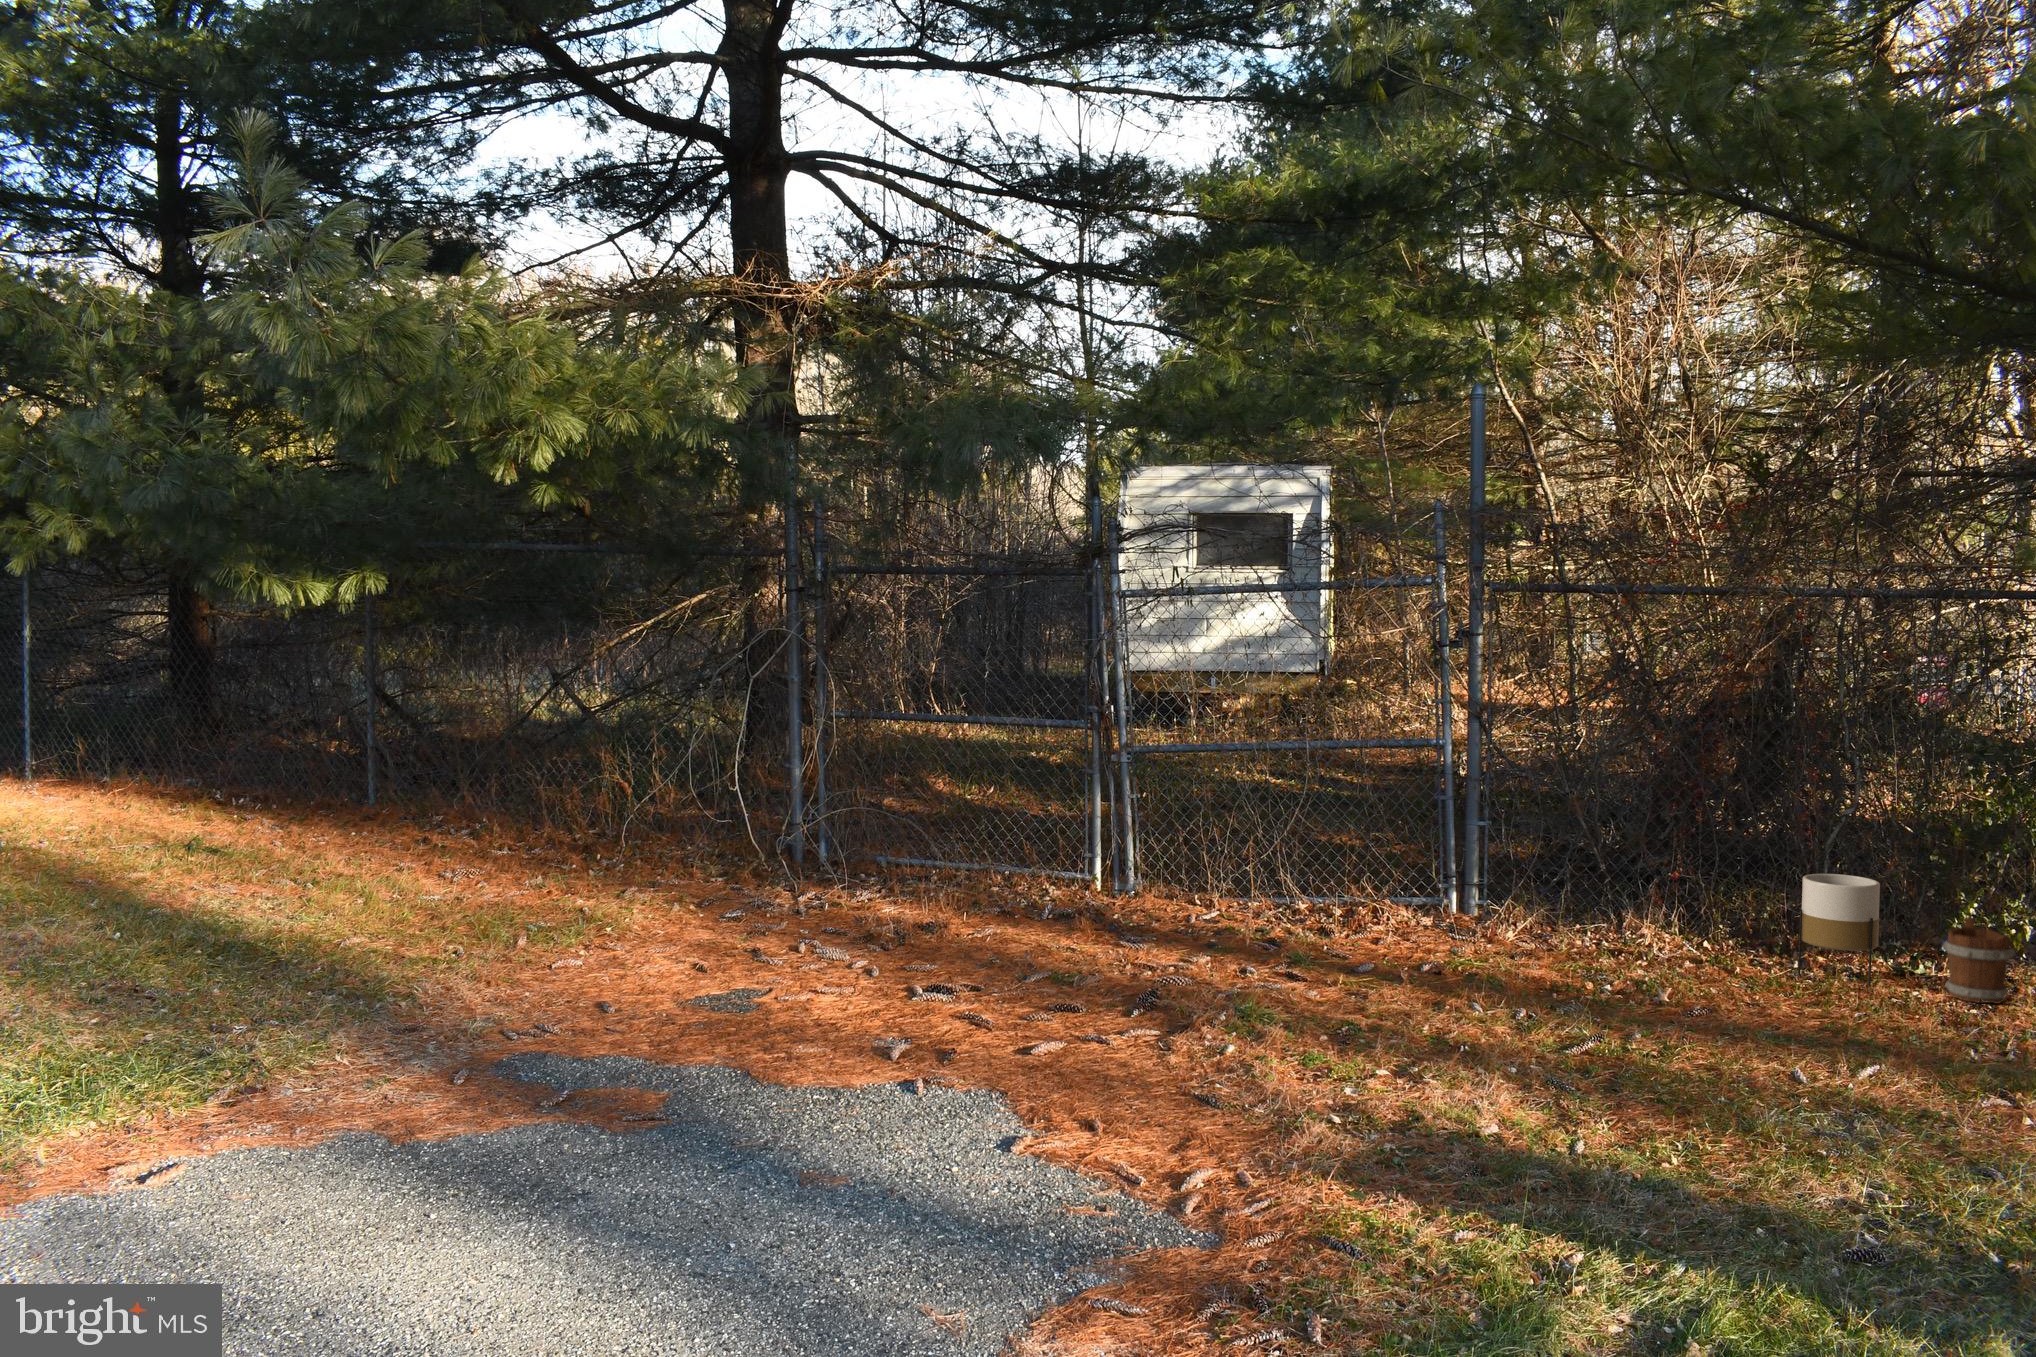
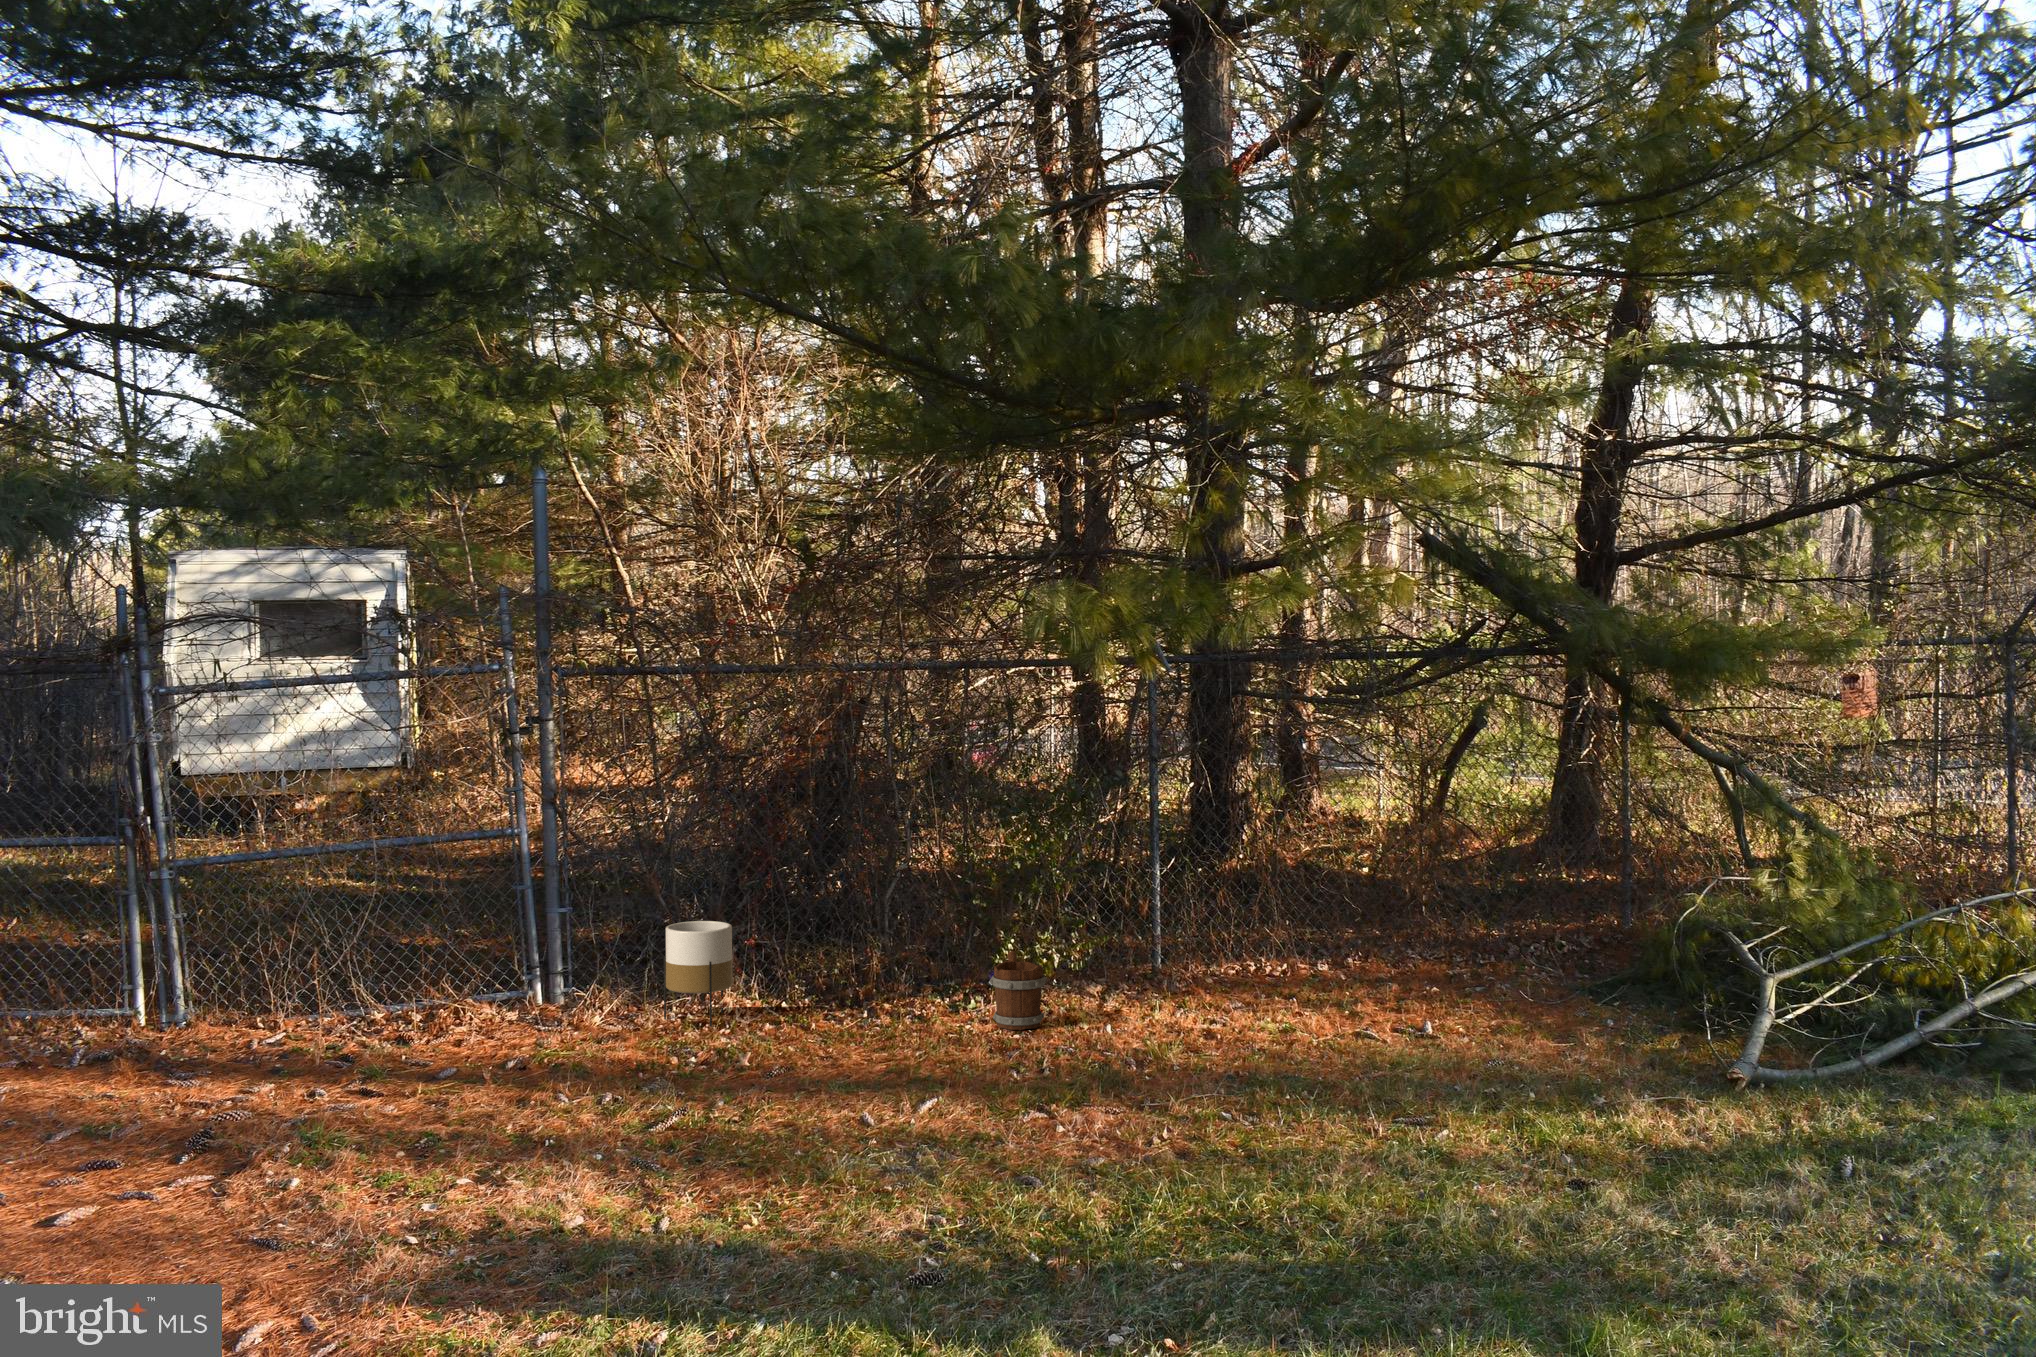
planter: present [1798,874,1880,986] -> present [664,921,733,1026]

